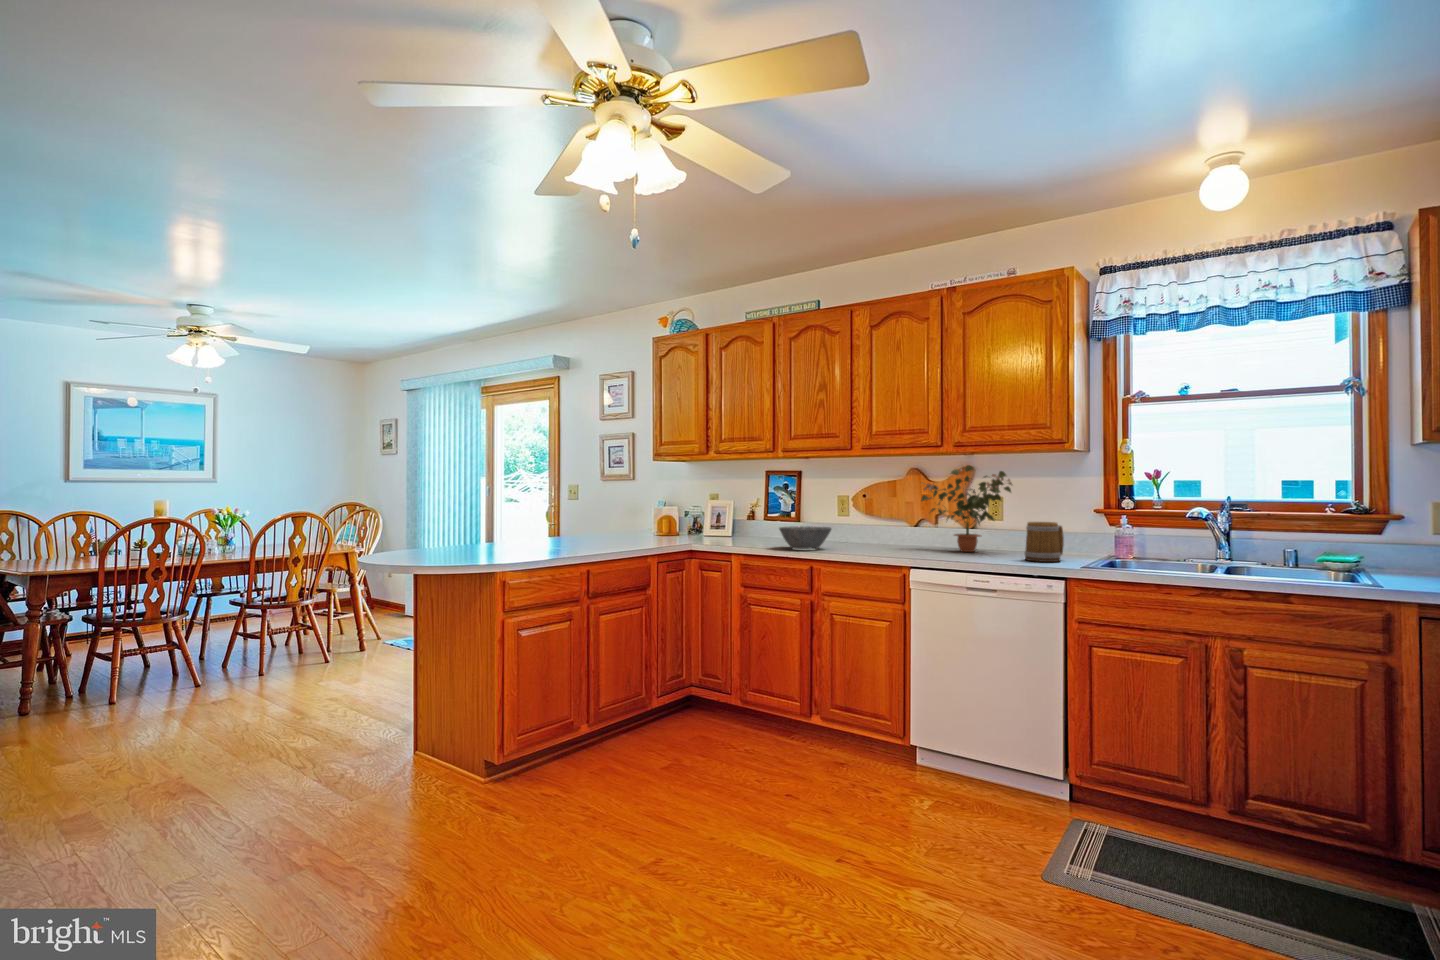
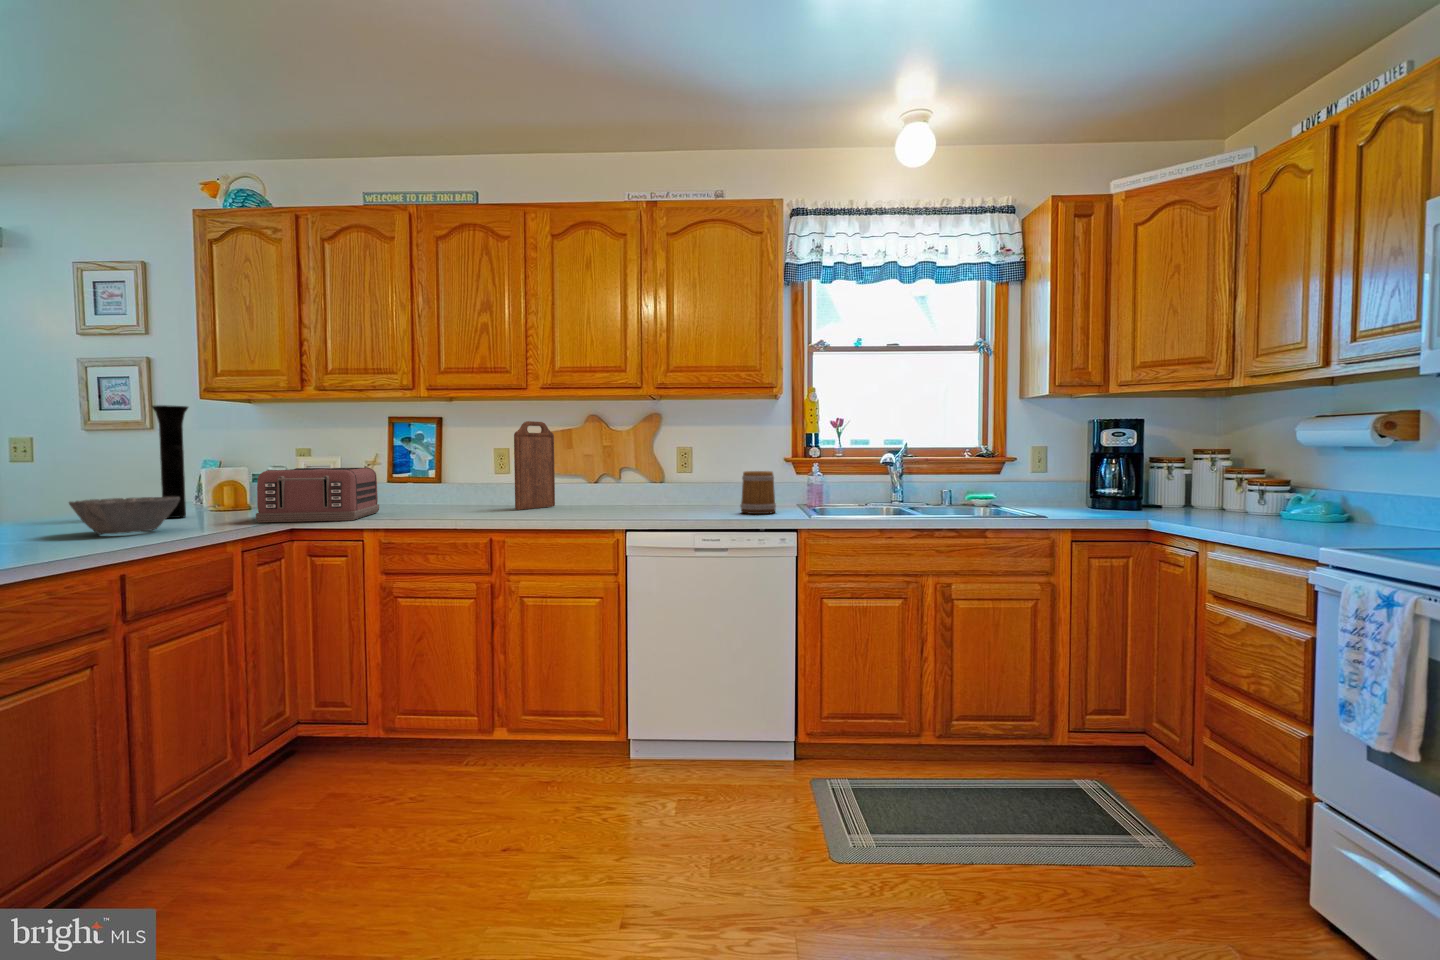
potted plant: present [921,465,1012,552] -> none [612,411,714,509]
vase: none [627,467,646,538] -> present [152,405,188,518]
cutting board: none [843,475,879,545] -> present [514,421,555,510]
toaster: none [673,508,750,546] -> present [256,468,379,523]
bowl: present [779,526,831,549] -> present [69,497,180,534]

